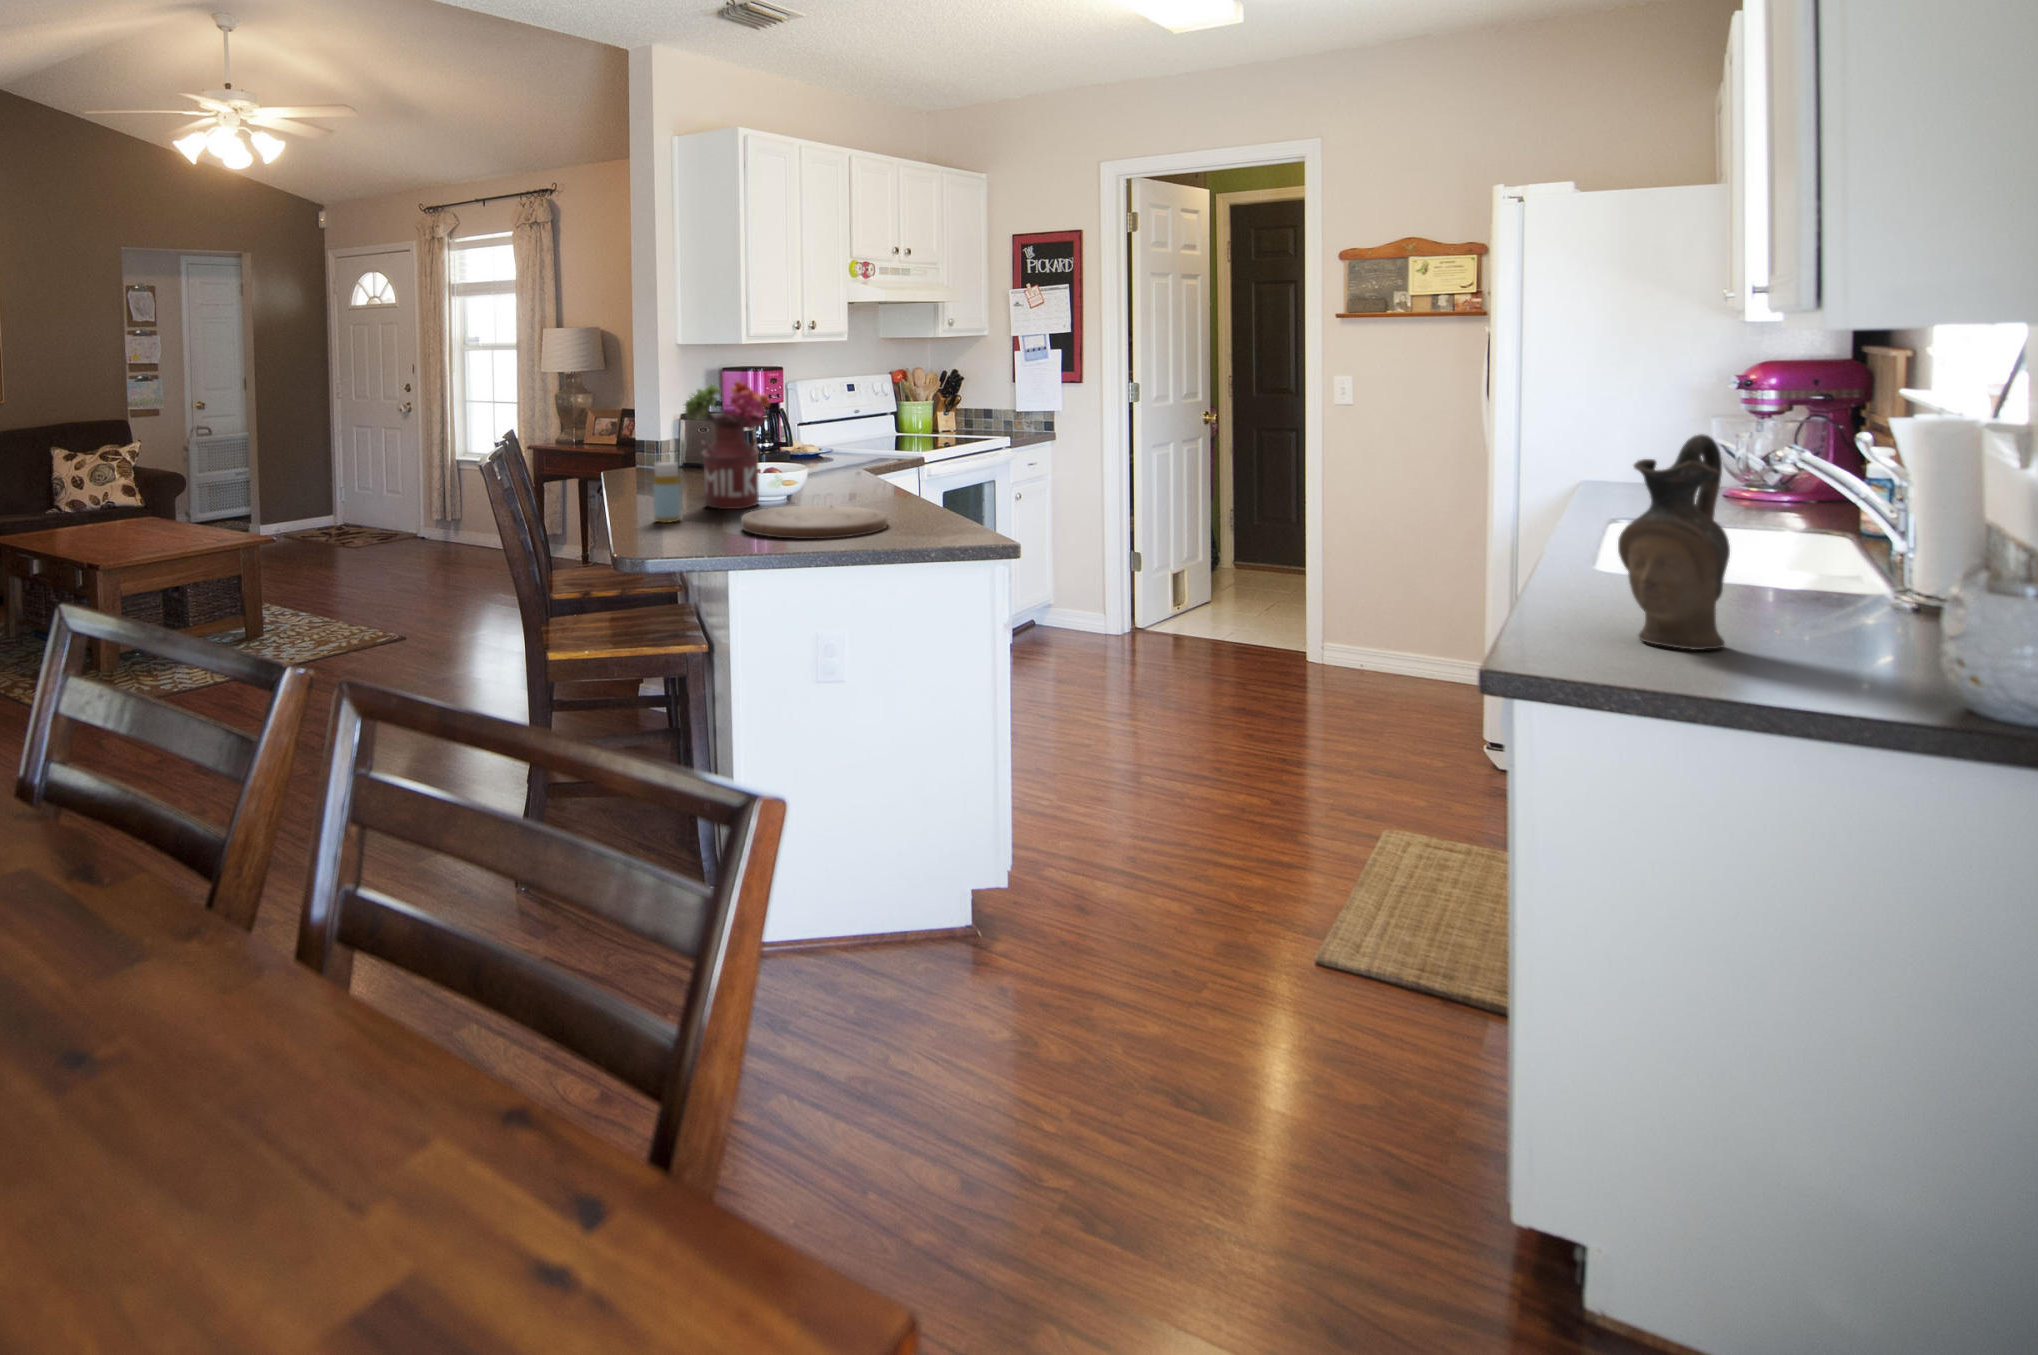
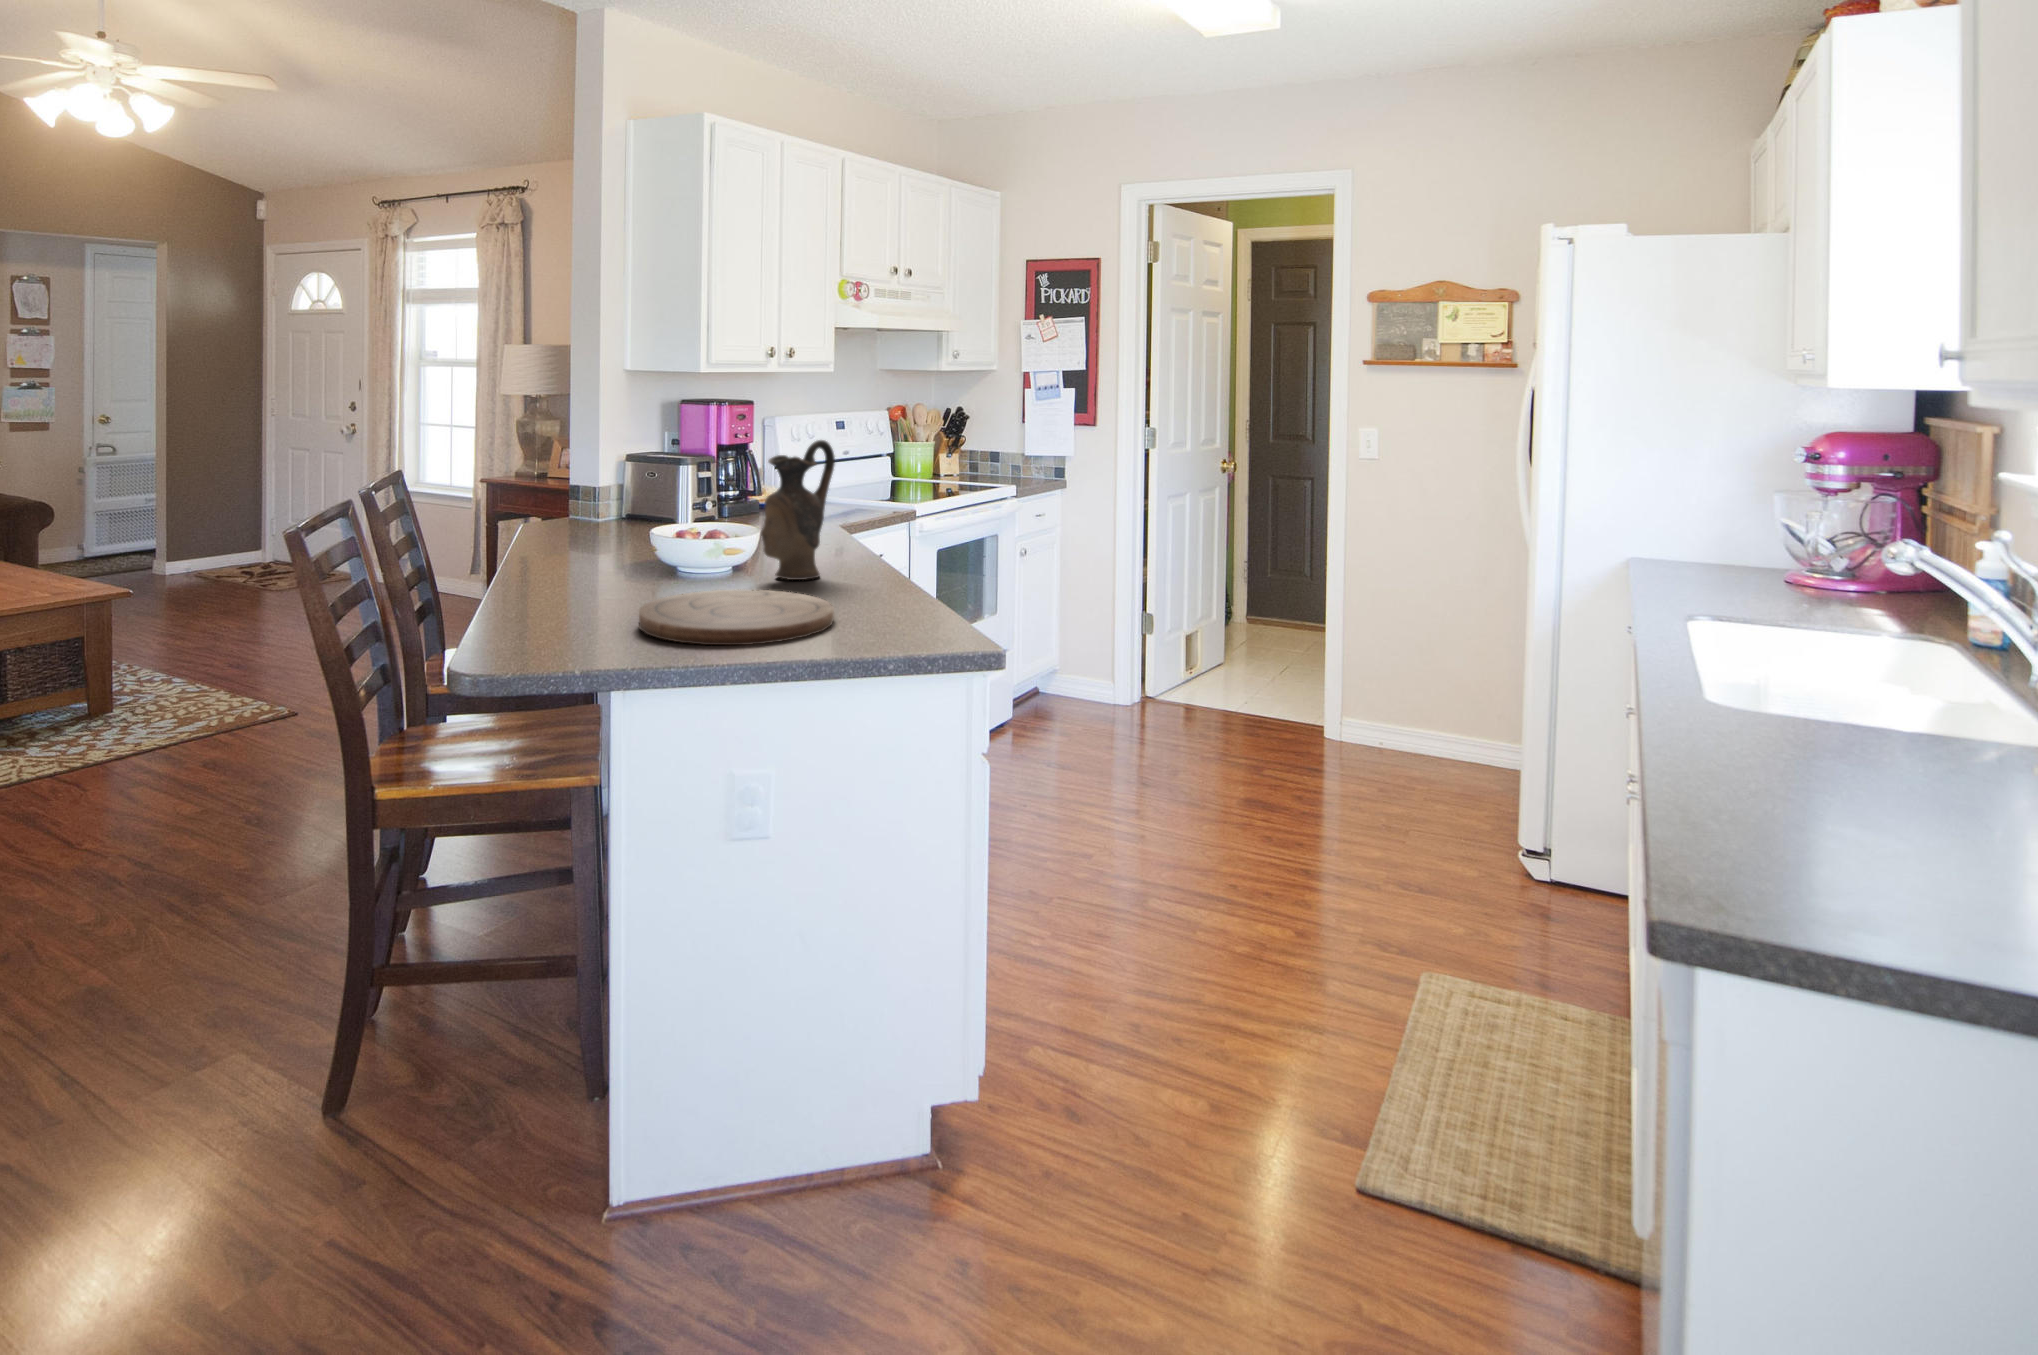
flower arrangement: present [685,381,770,509] -> none [588,420,705,588]
ceramic pitcher: present [1618,434,1730,650] -> present [761,440,835,580]
bottle: present [653,462,681,523] -> none [533,528,570,610]

